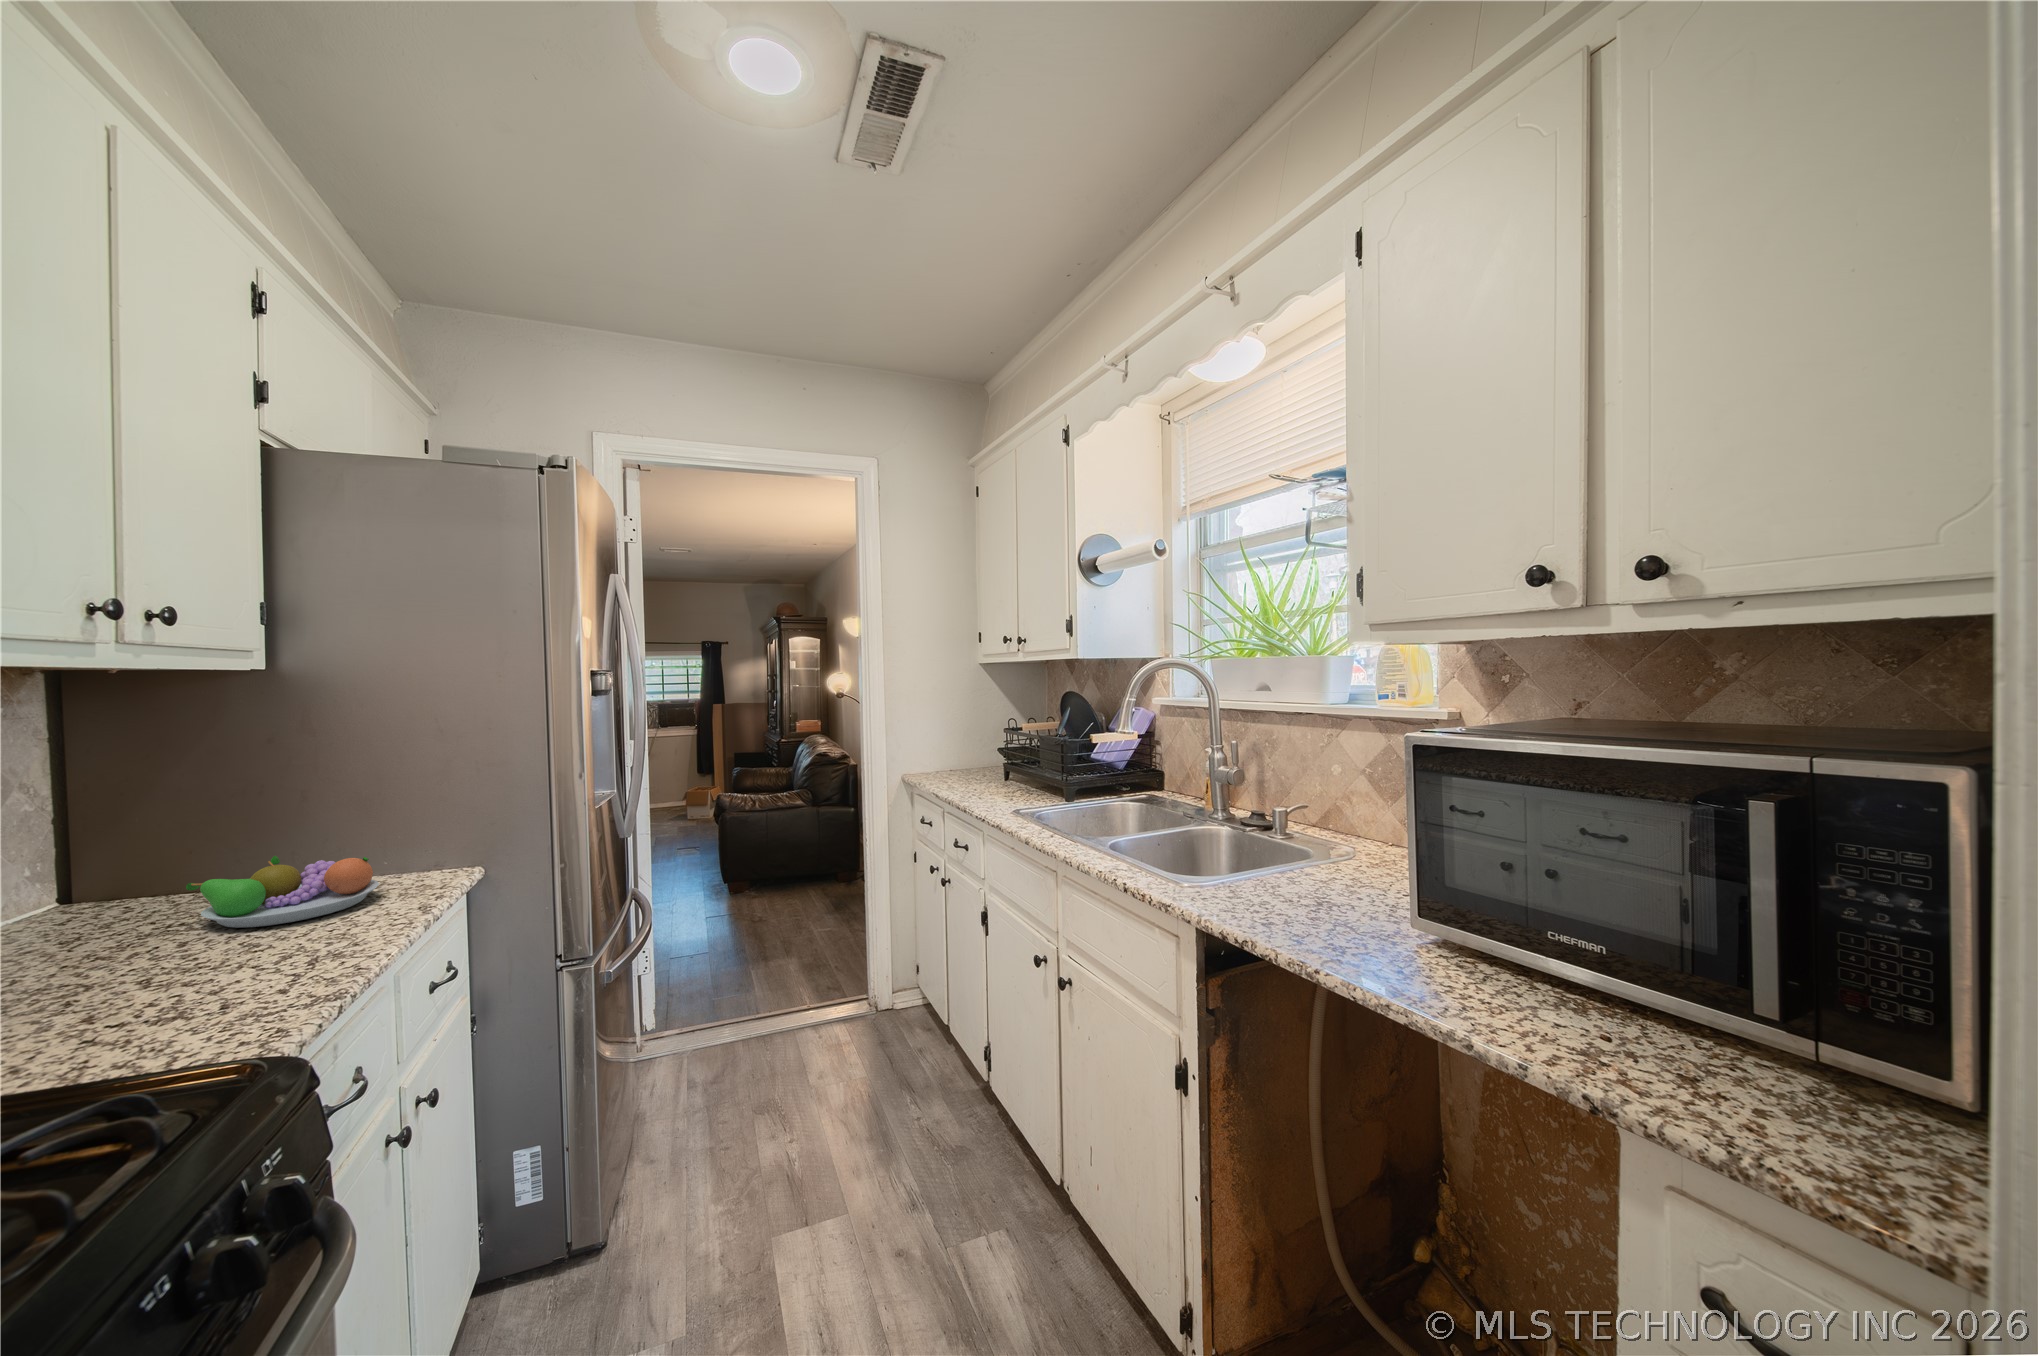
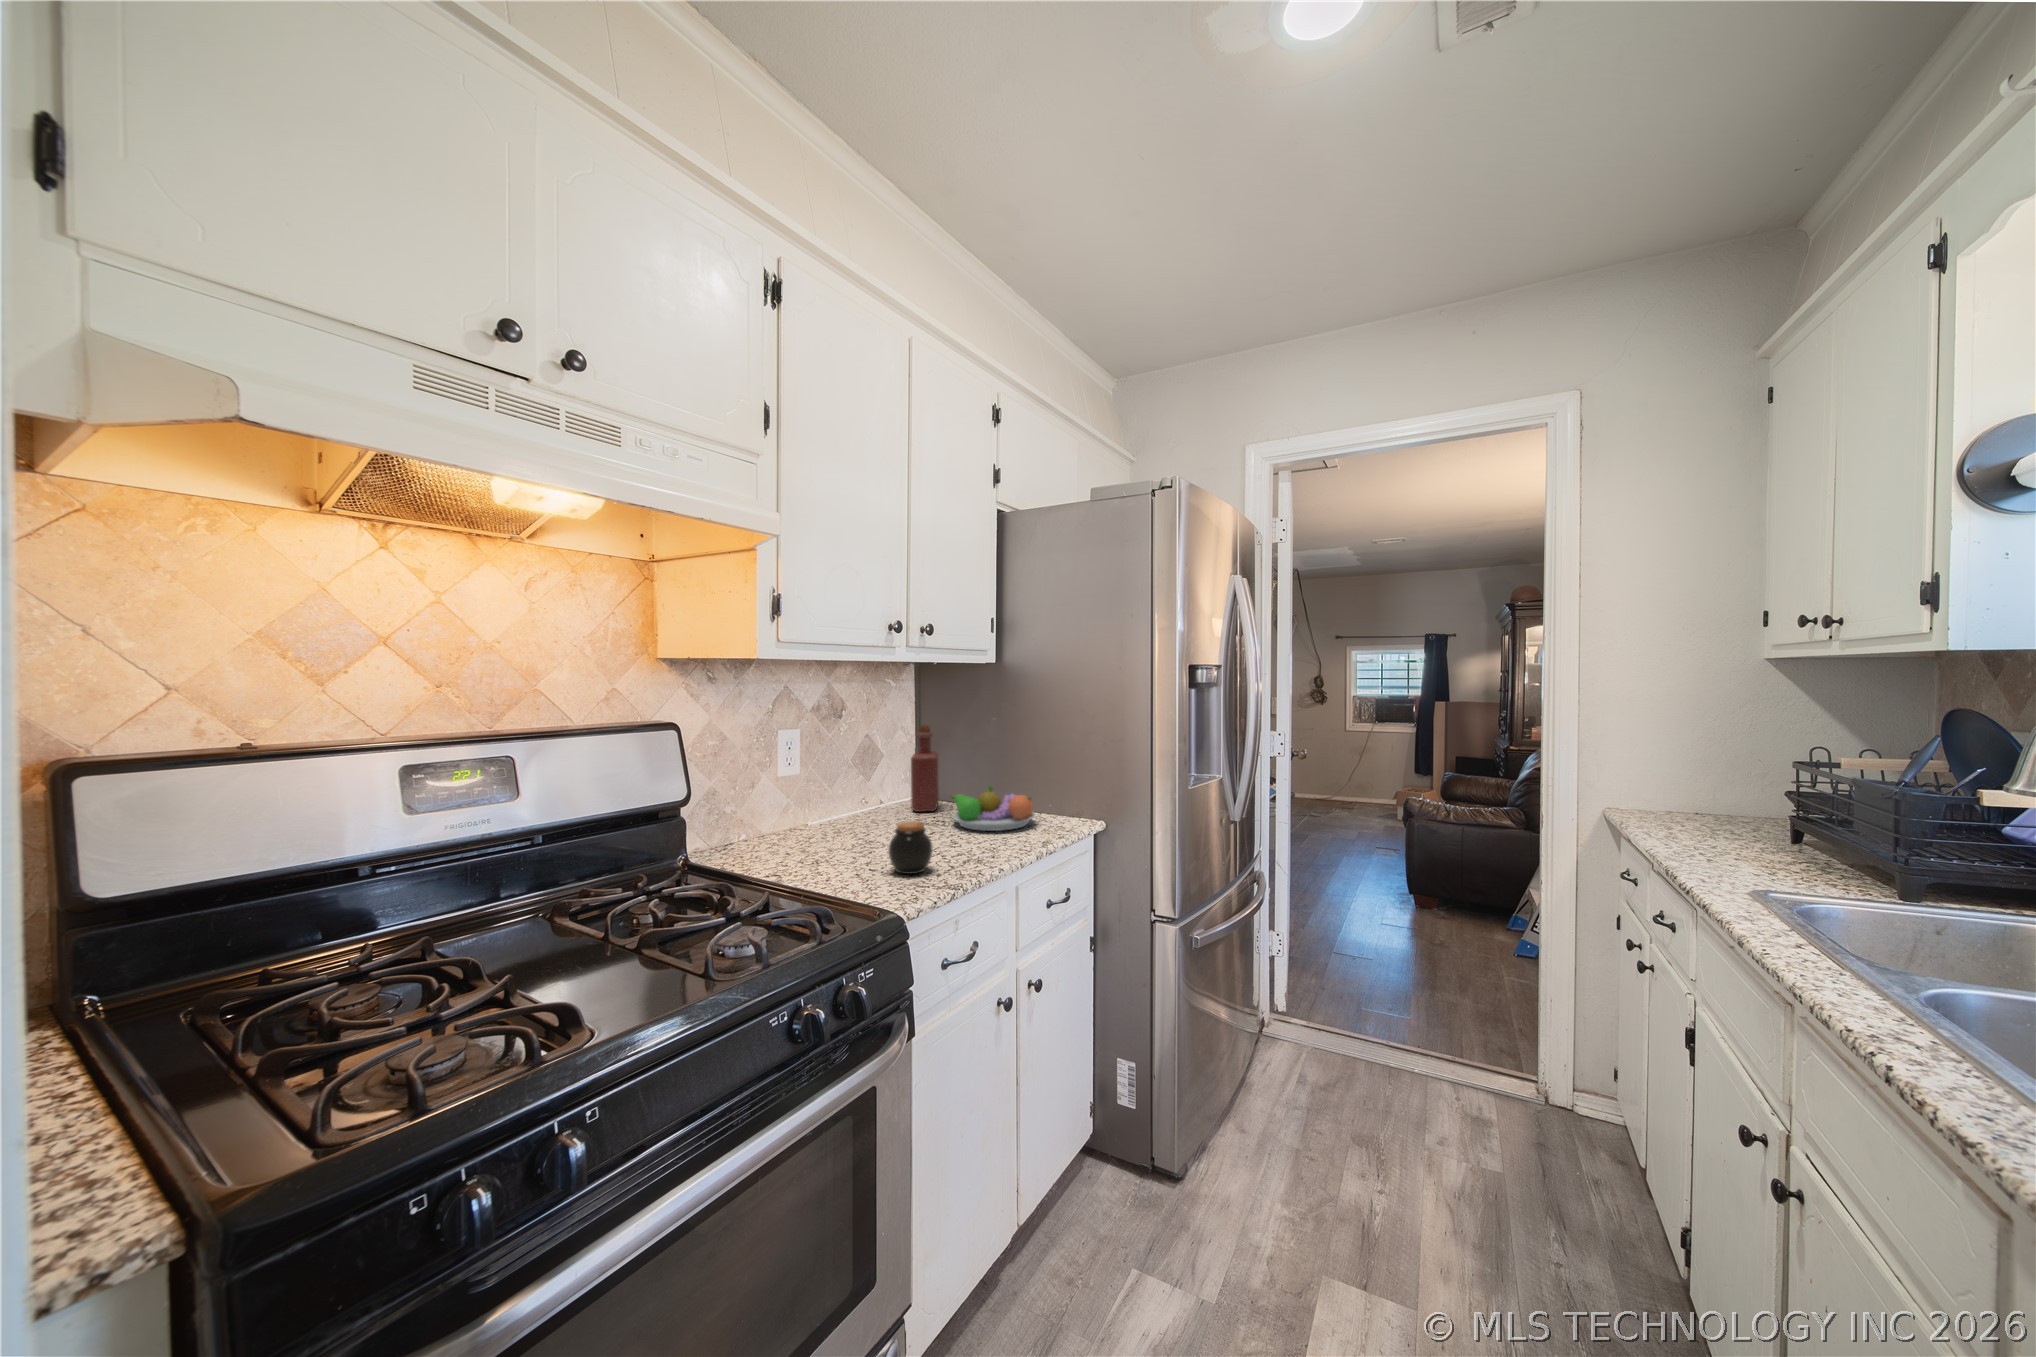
bottle: none [53,779,136,931] -> present [911,725,939,812]
jar: none [149,927,257,1021] -> present [889,821,932,874]

